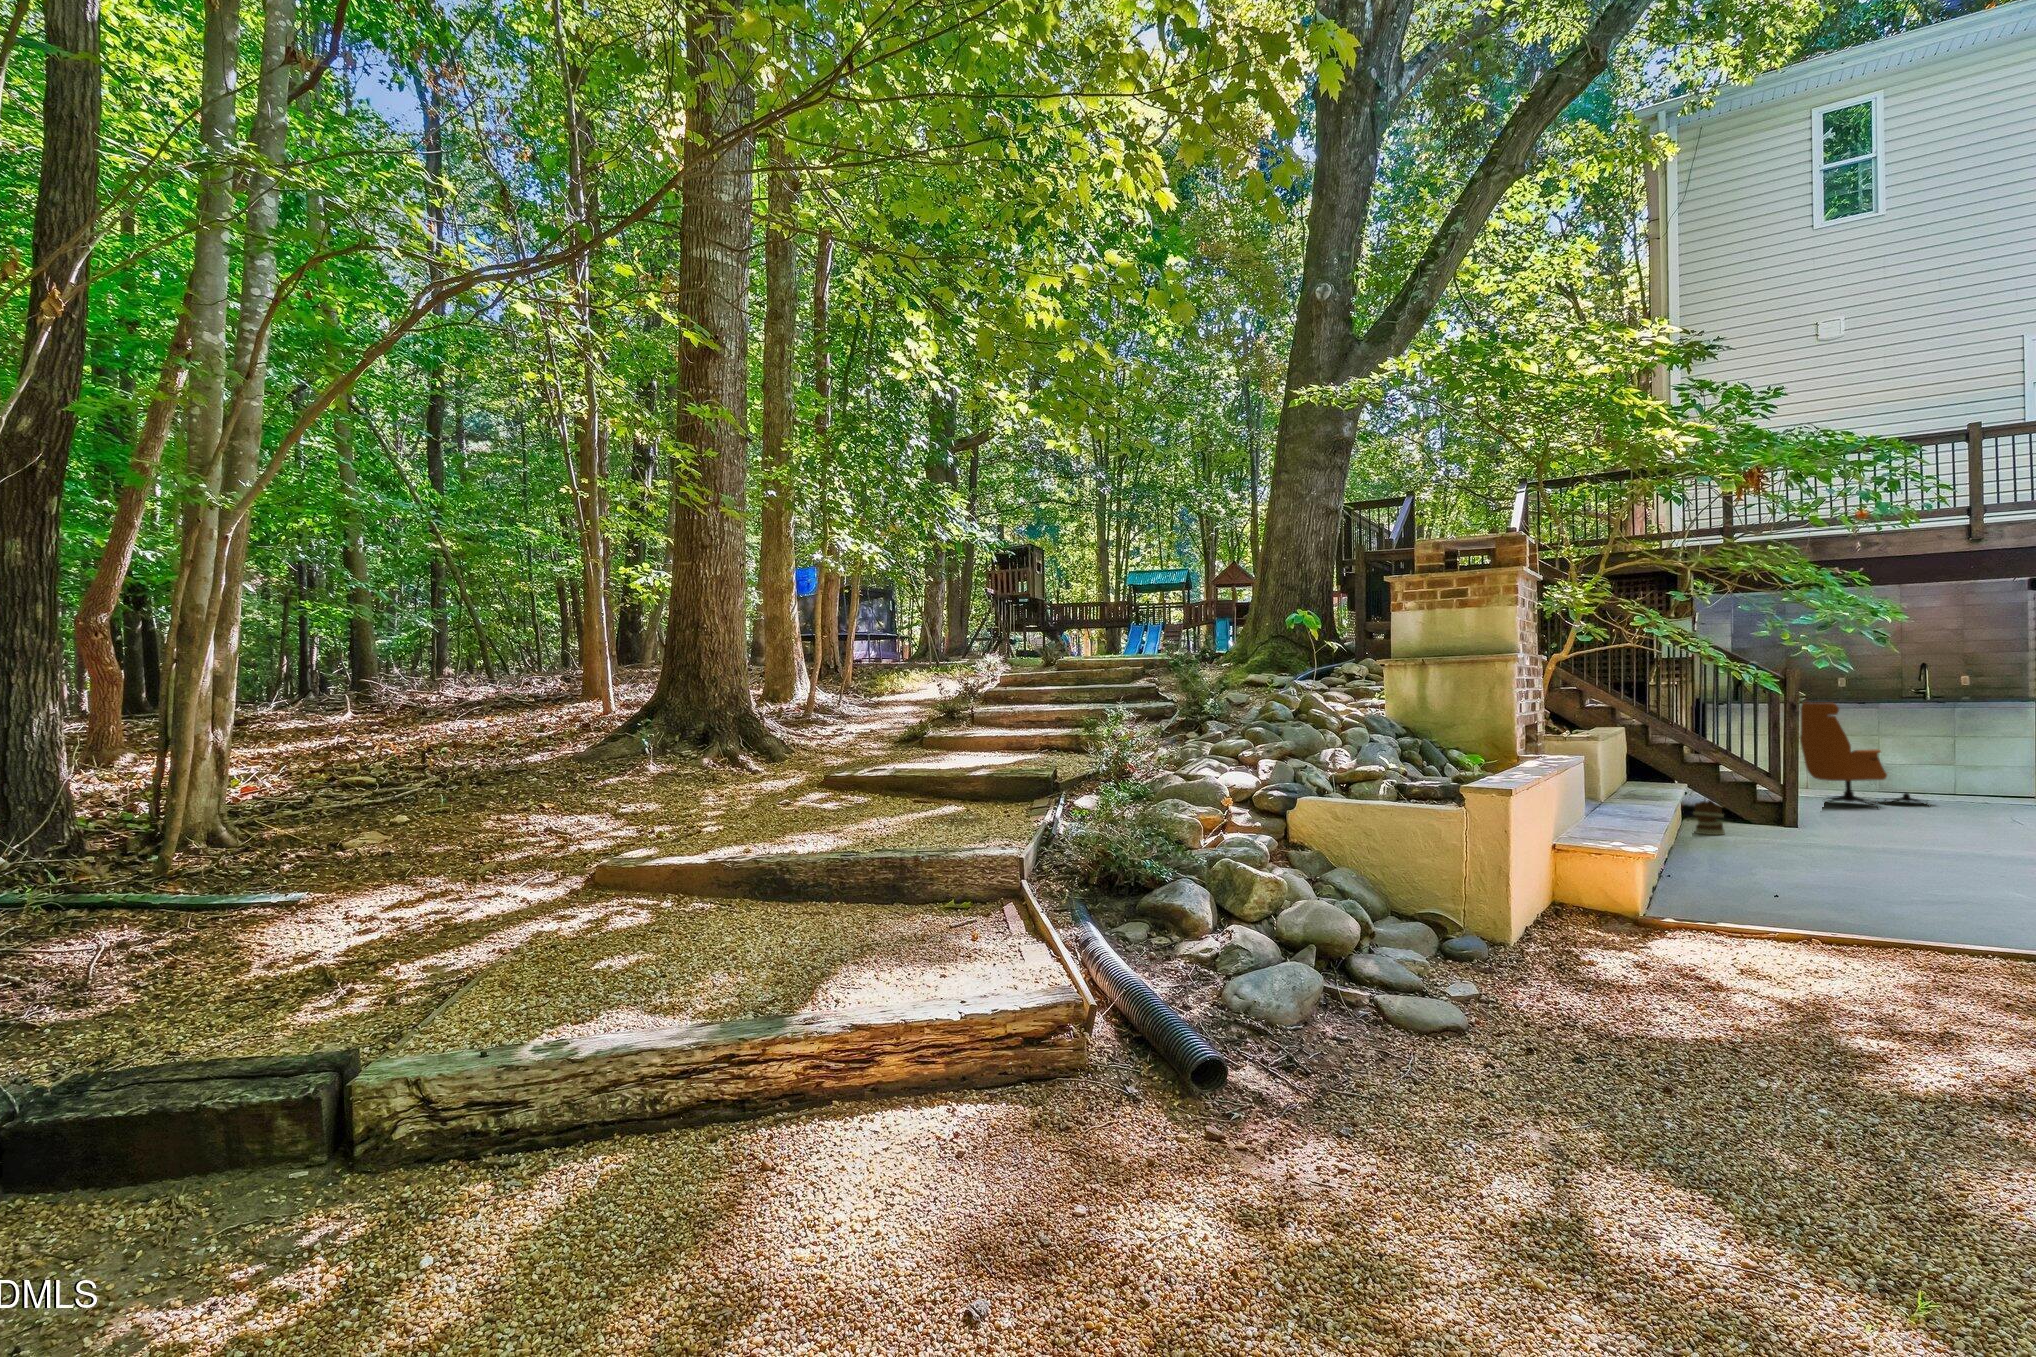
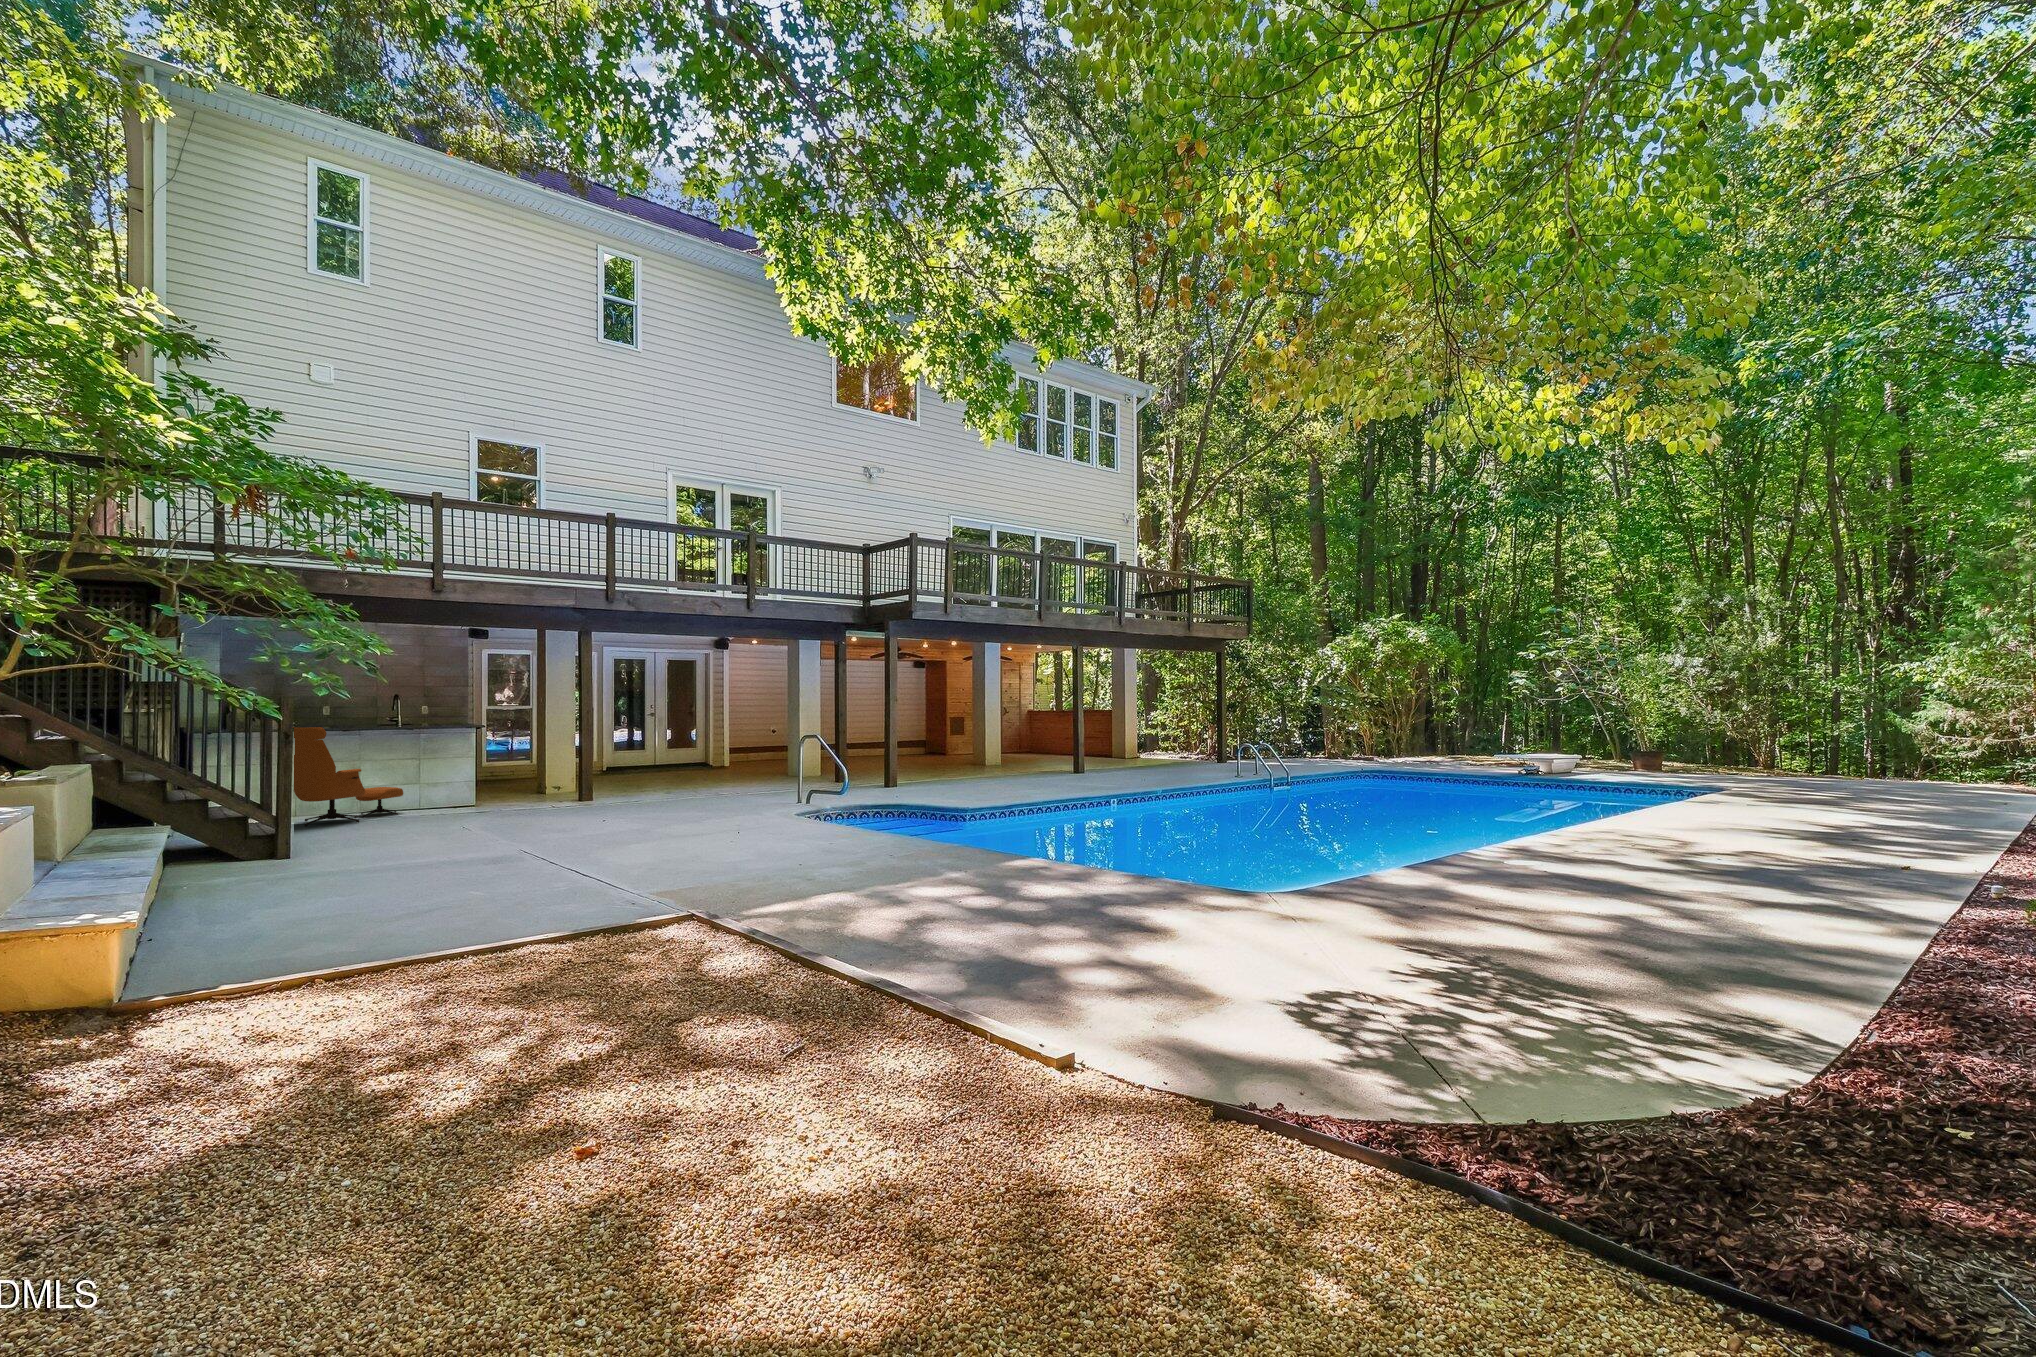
wooden bucket: present [1694,798,1725,835] -> none [172,823,211,878]

